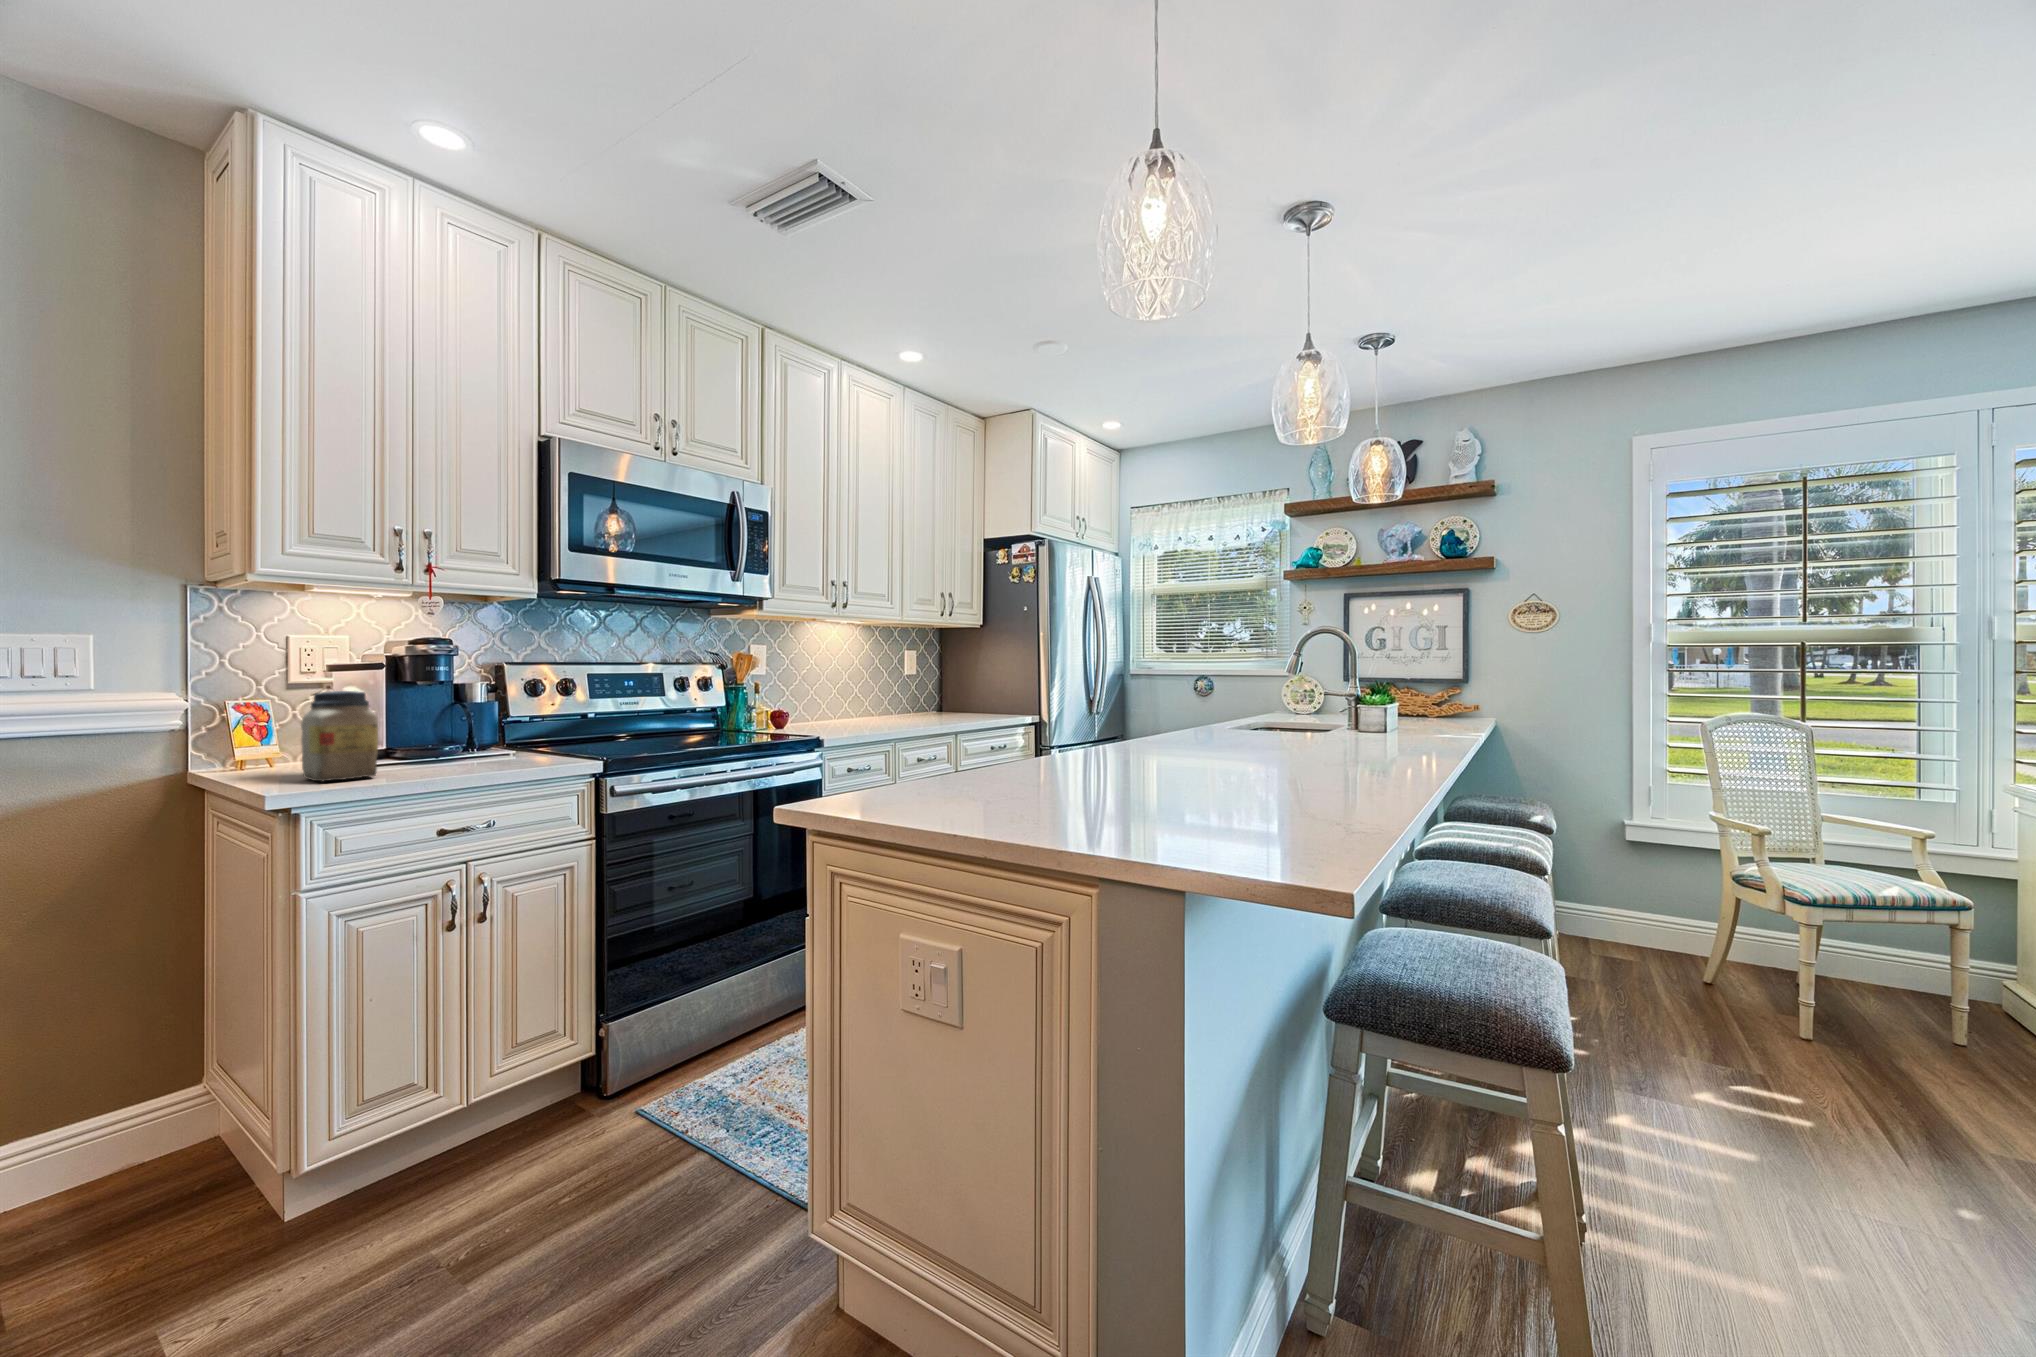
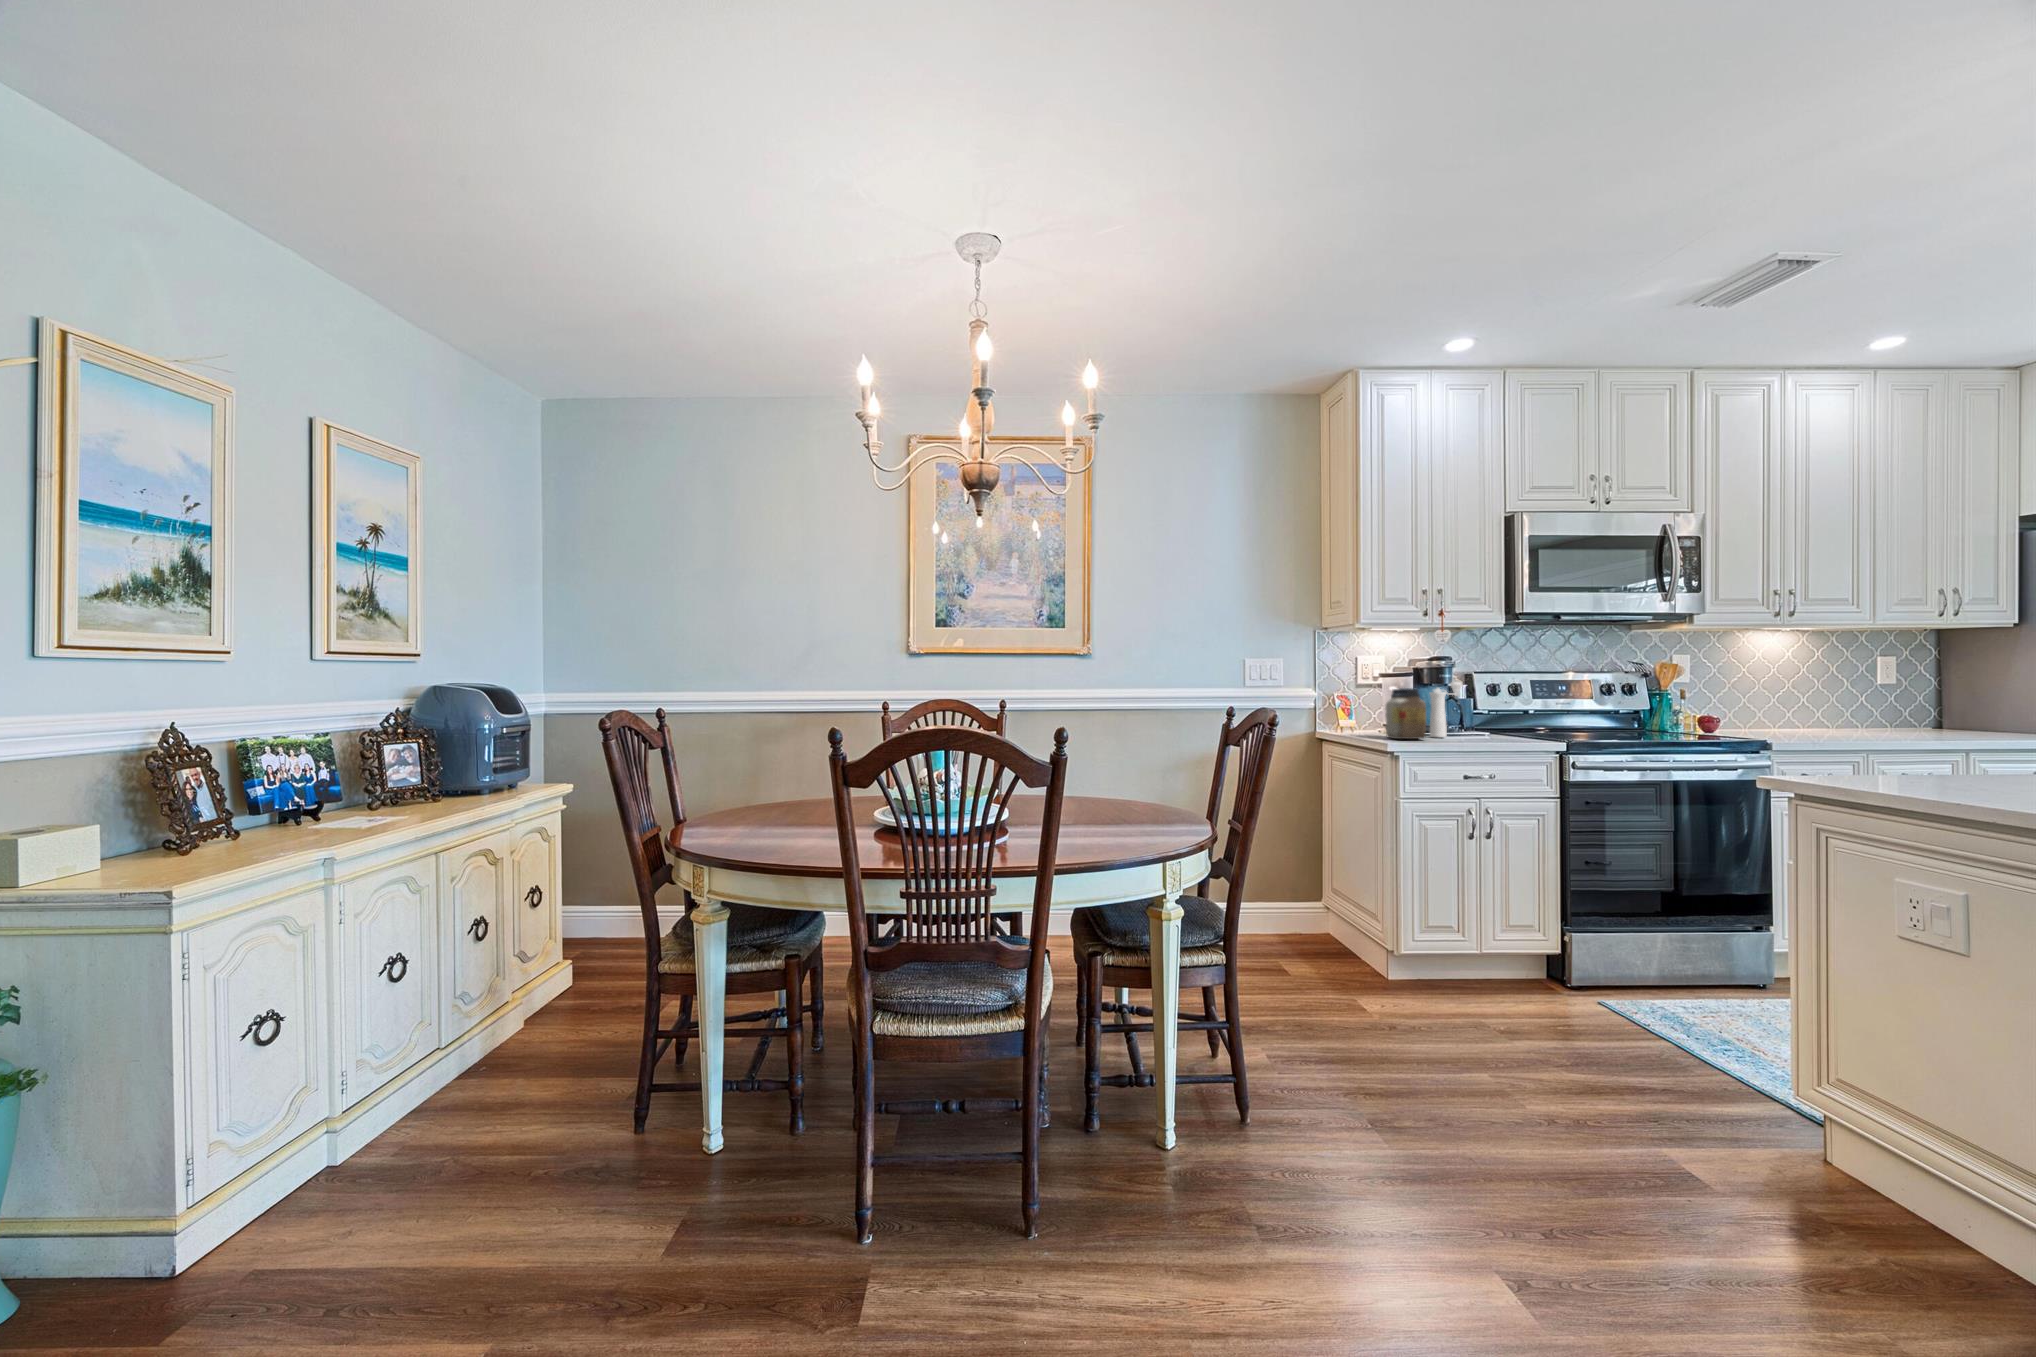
pepper mill: none [395,678,460,770] -> present [1430,681,1462,737]

